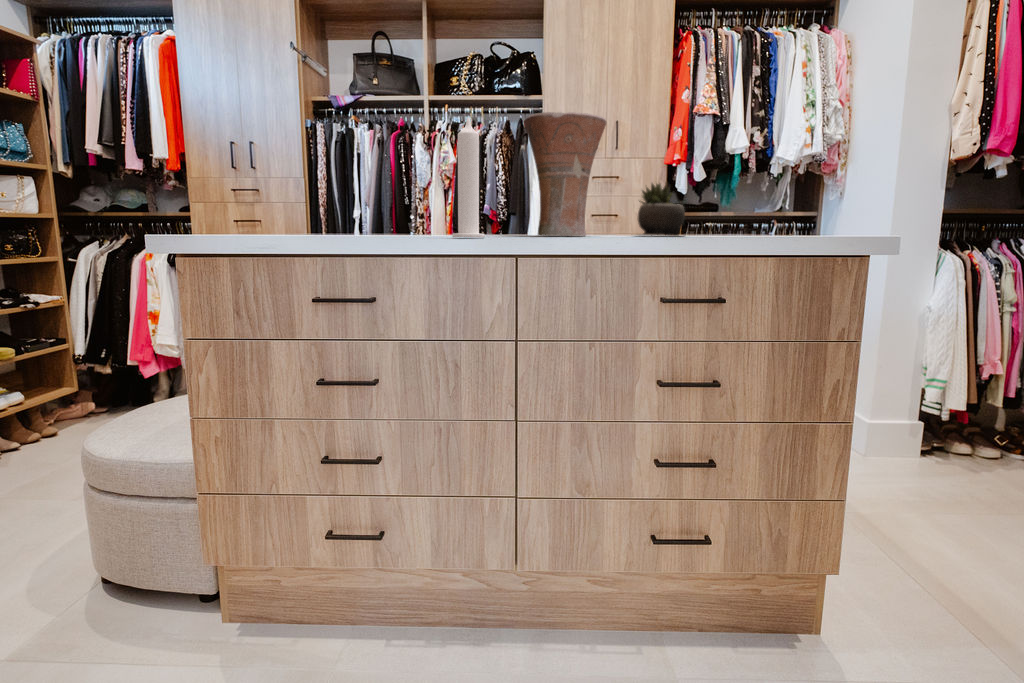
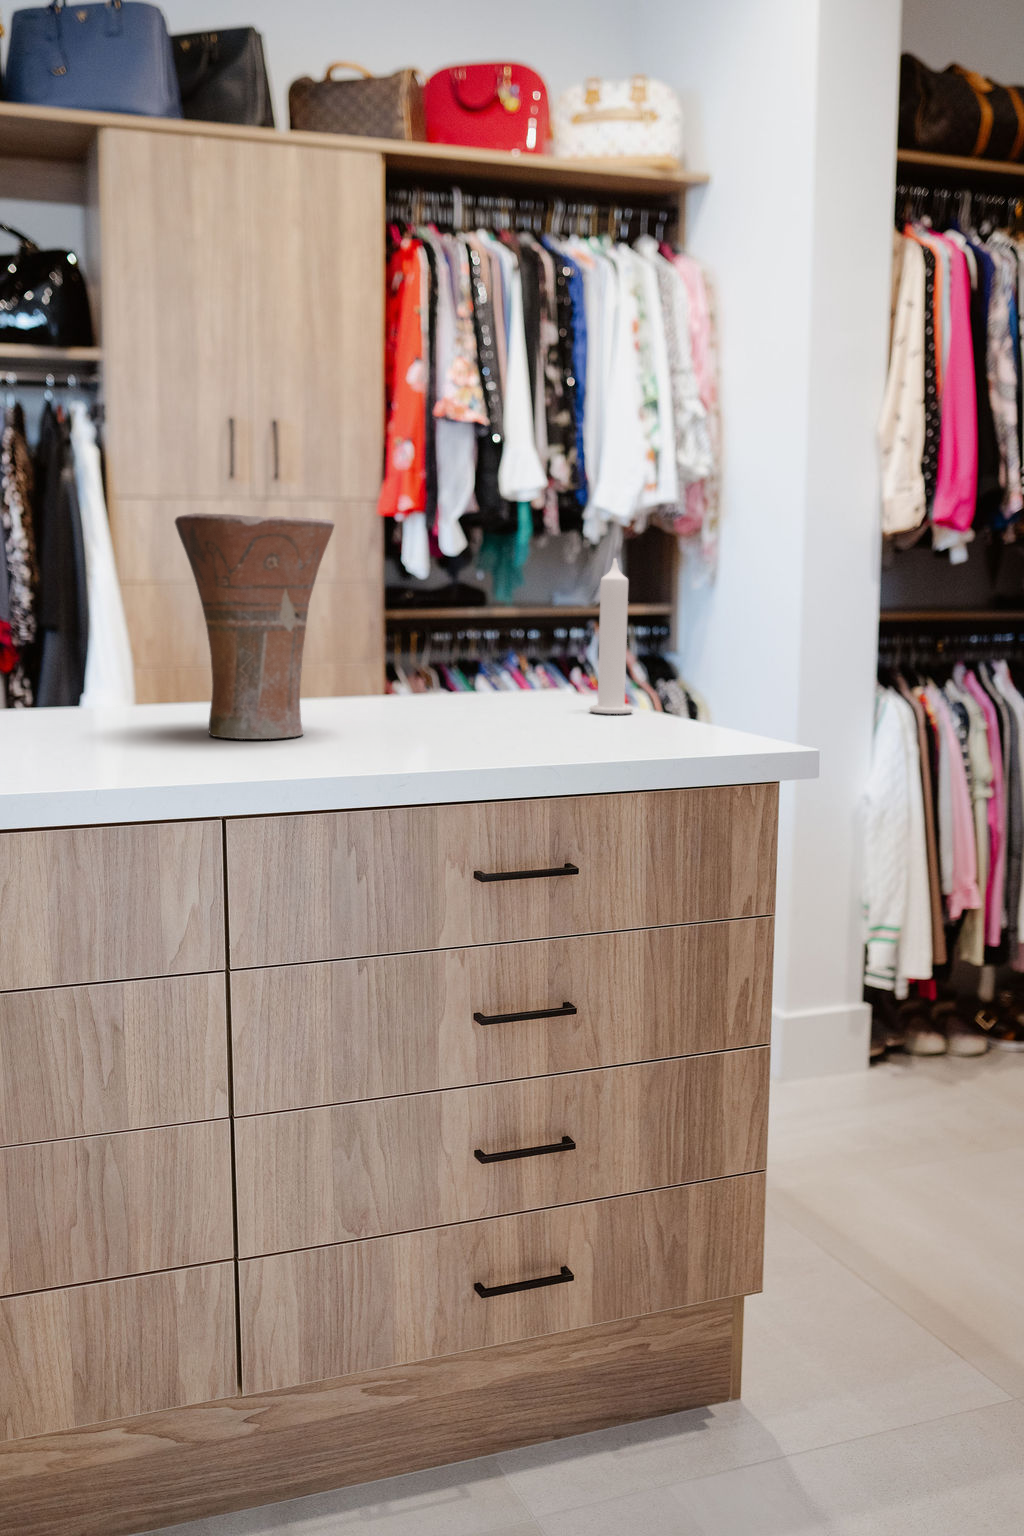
candle: present [452,117,485,237] -> present [589,558,633,714]
succulent plant: present [638,183,685,236] -> none [380,622,477,726]

